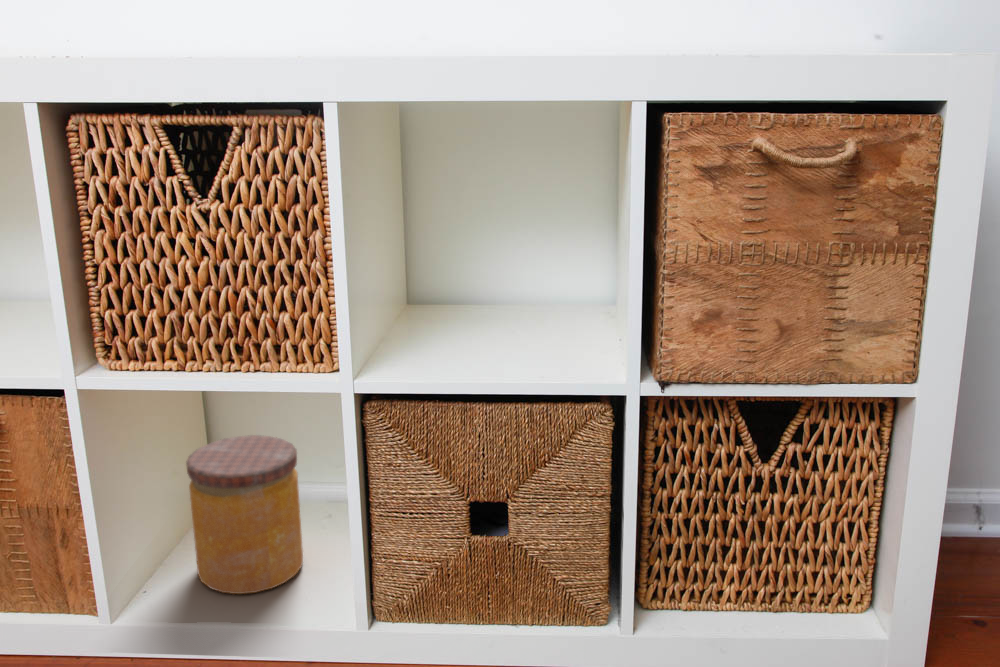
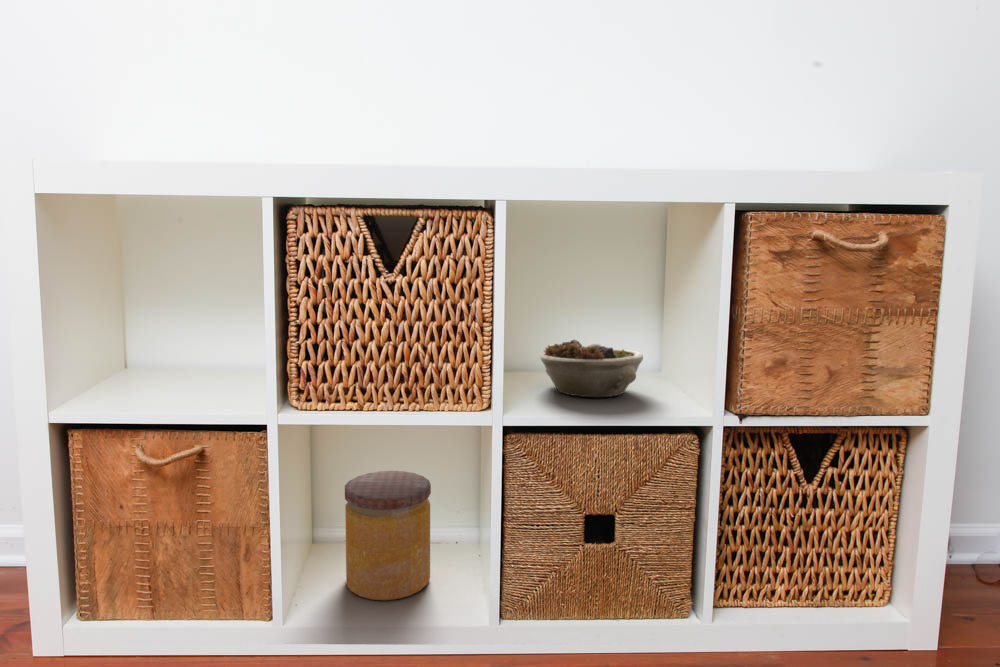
succulent planter: none [429,270,563,350] -> present [541,340,643,397]

